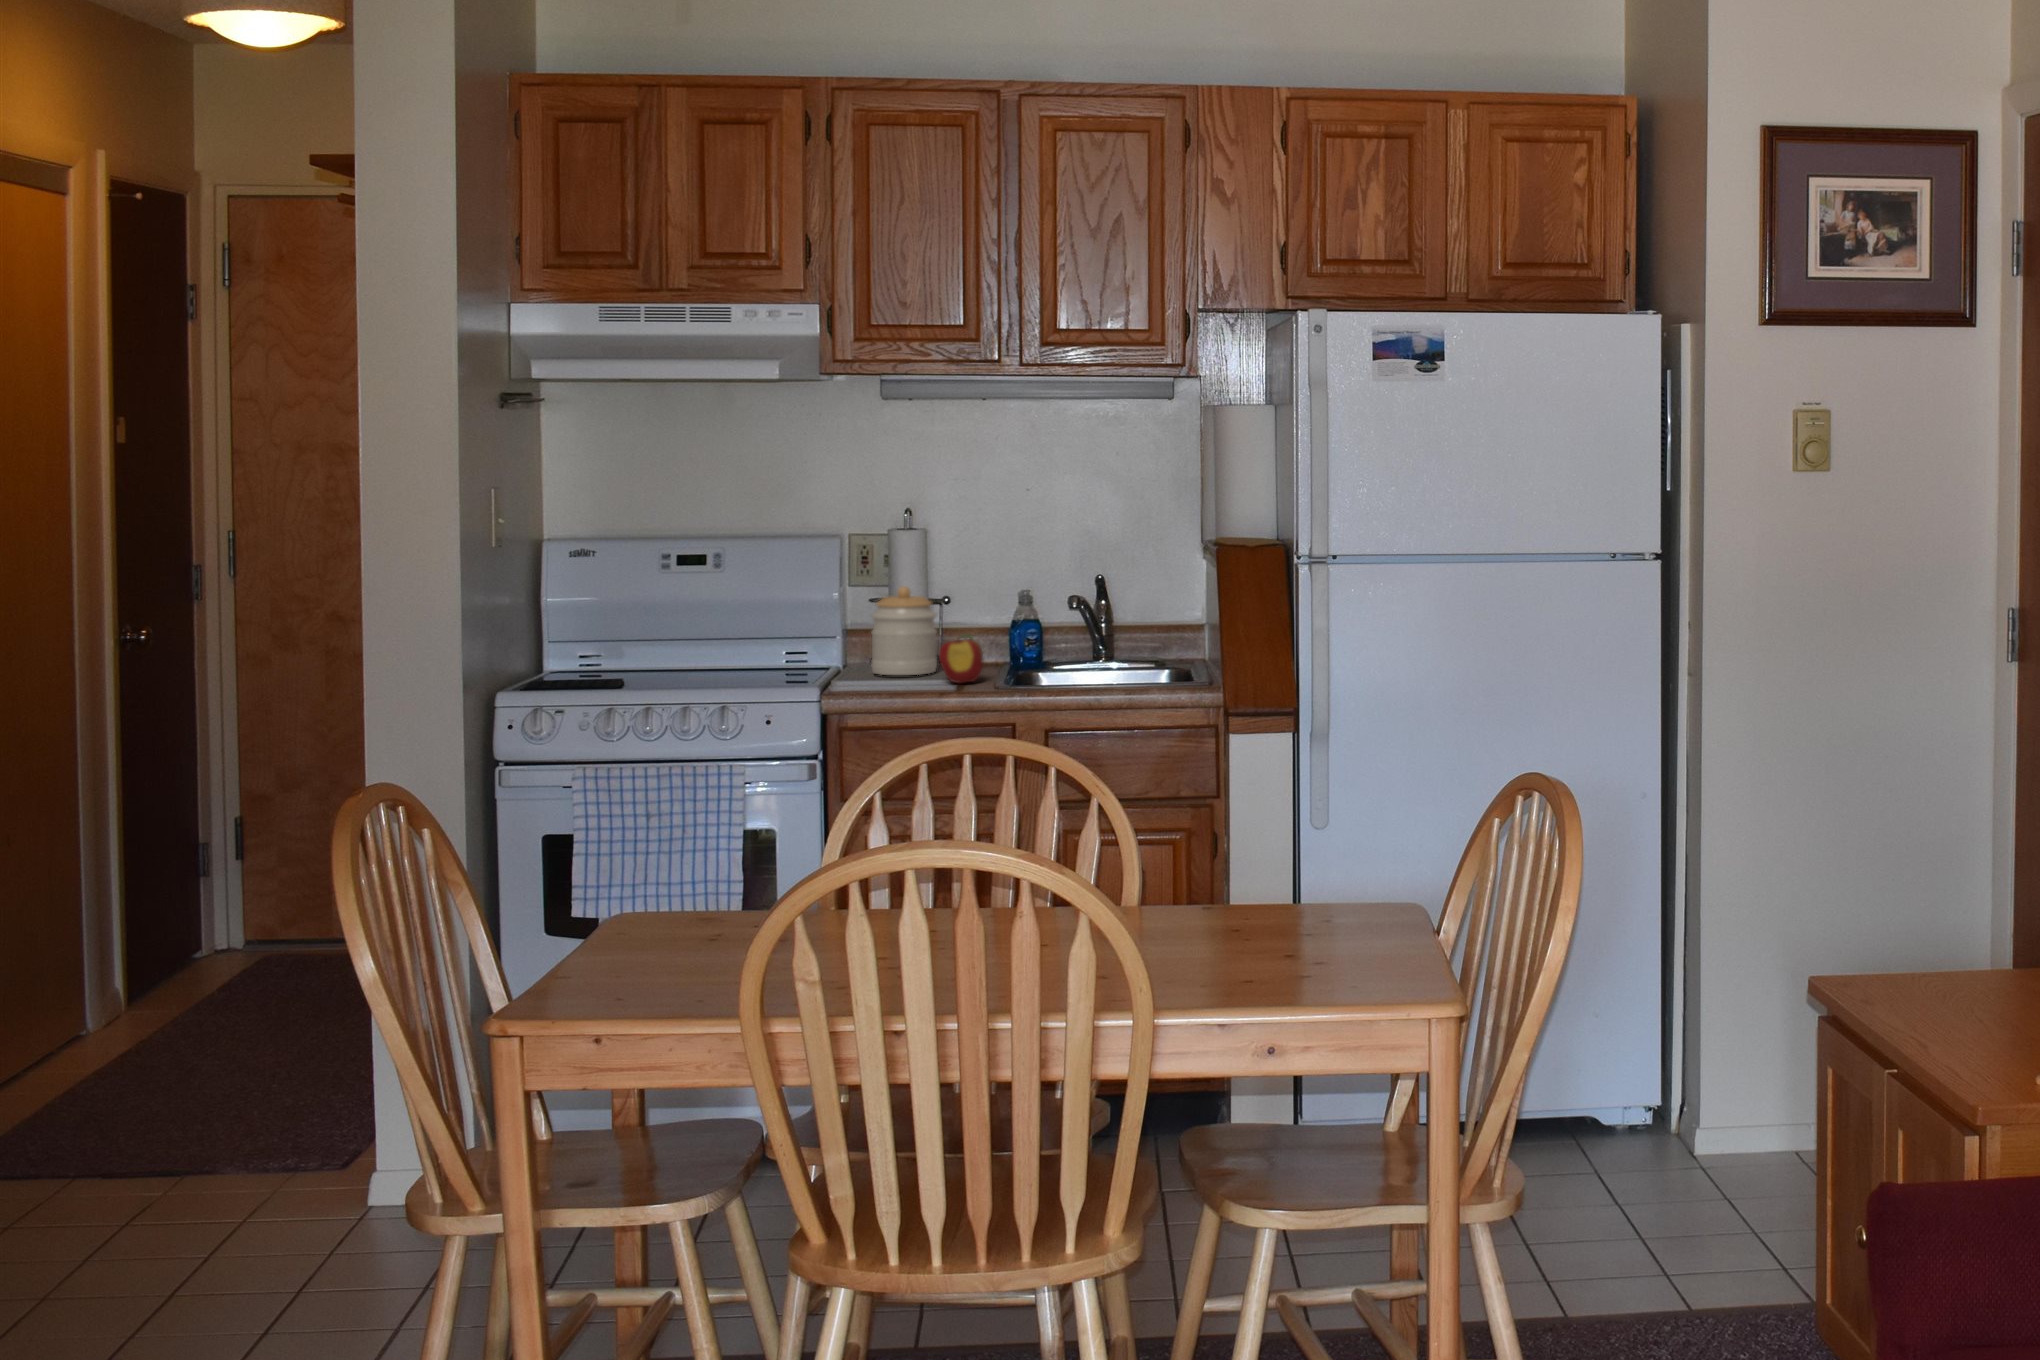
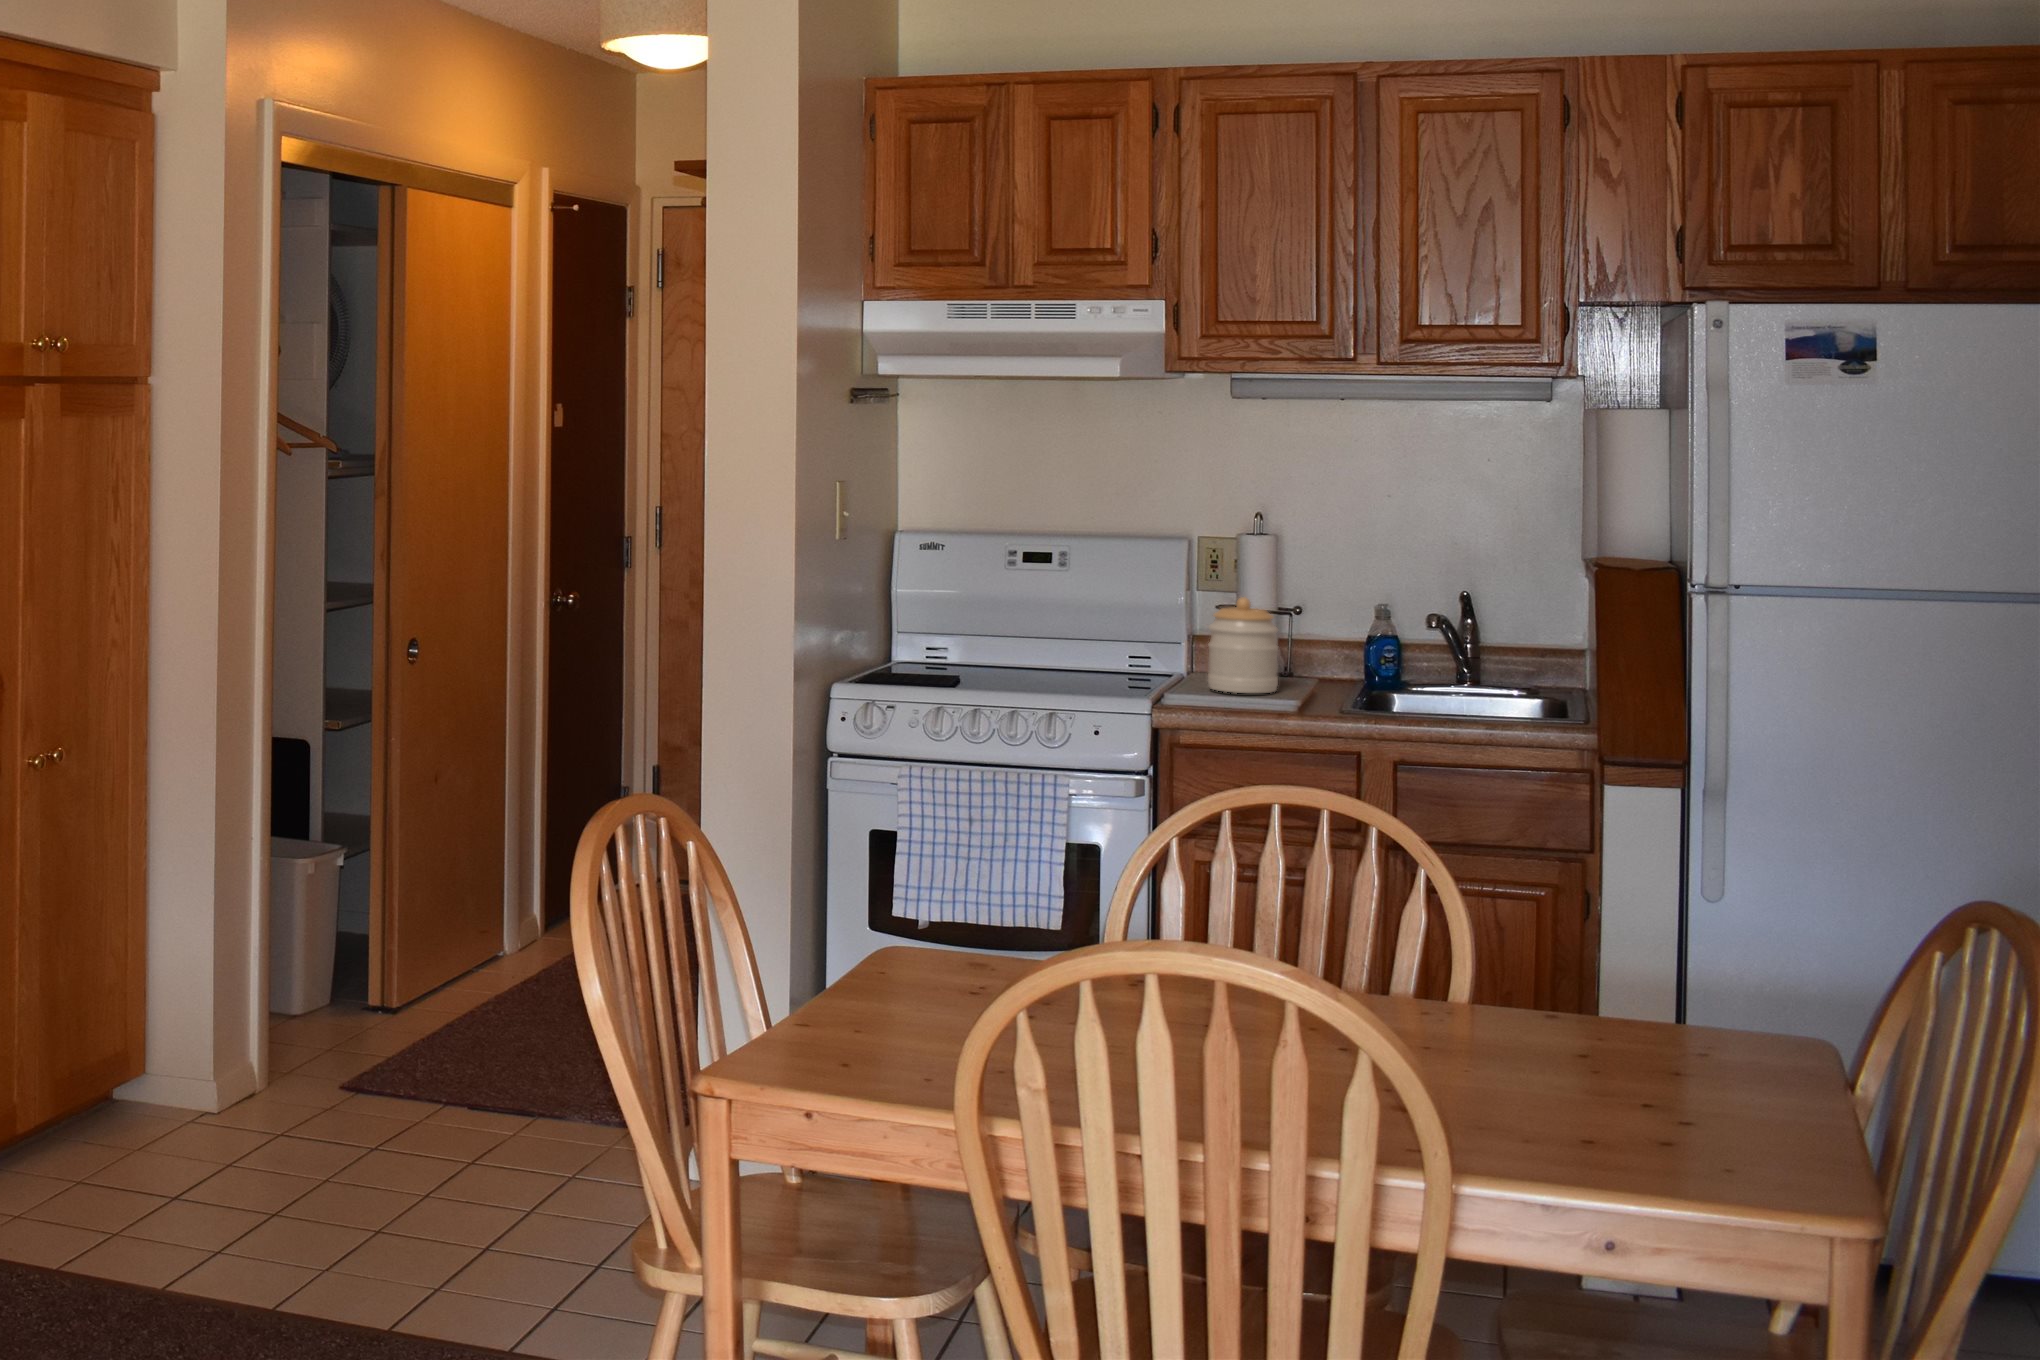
apple: present [939,635,983,683] -> none [1276,652,1325,706]

